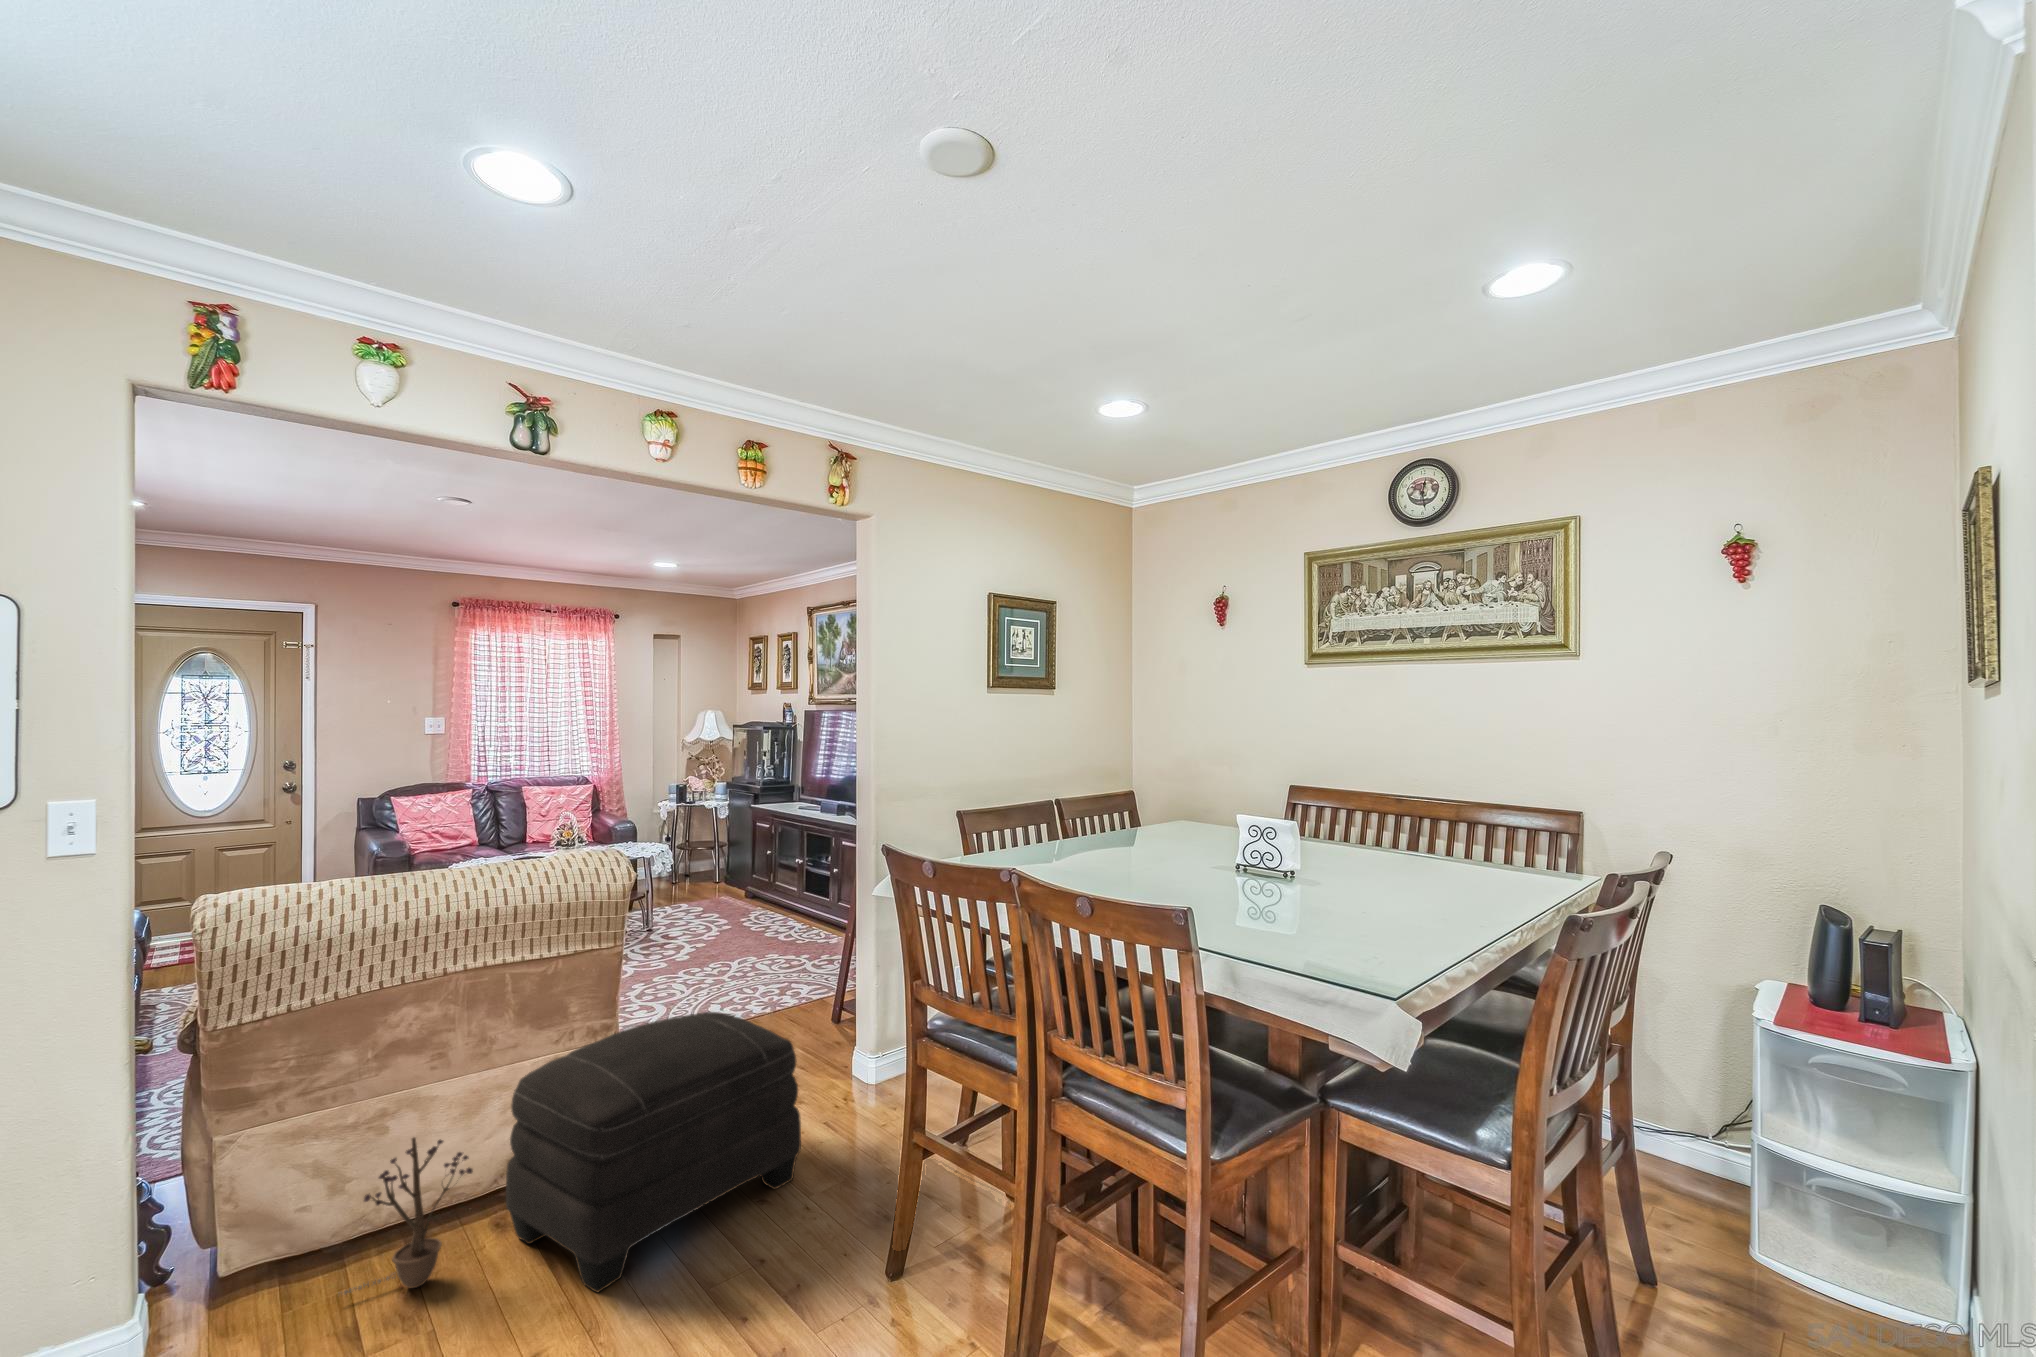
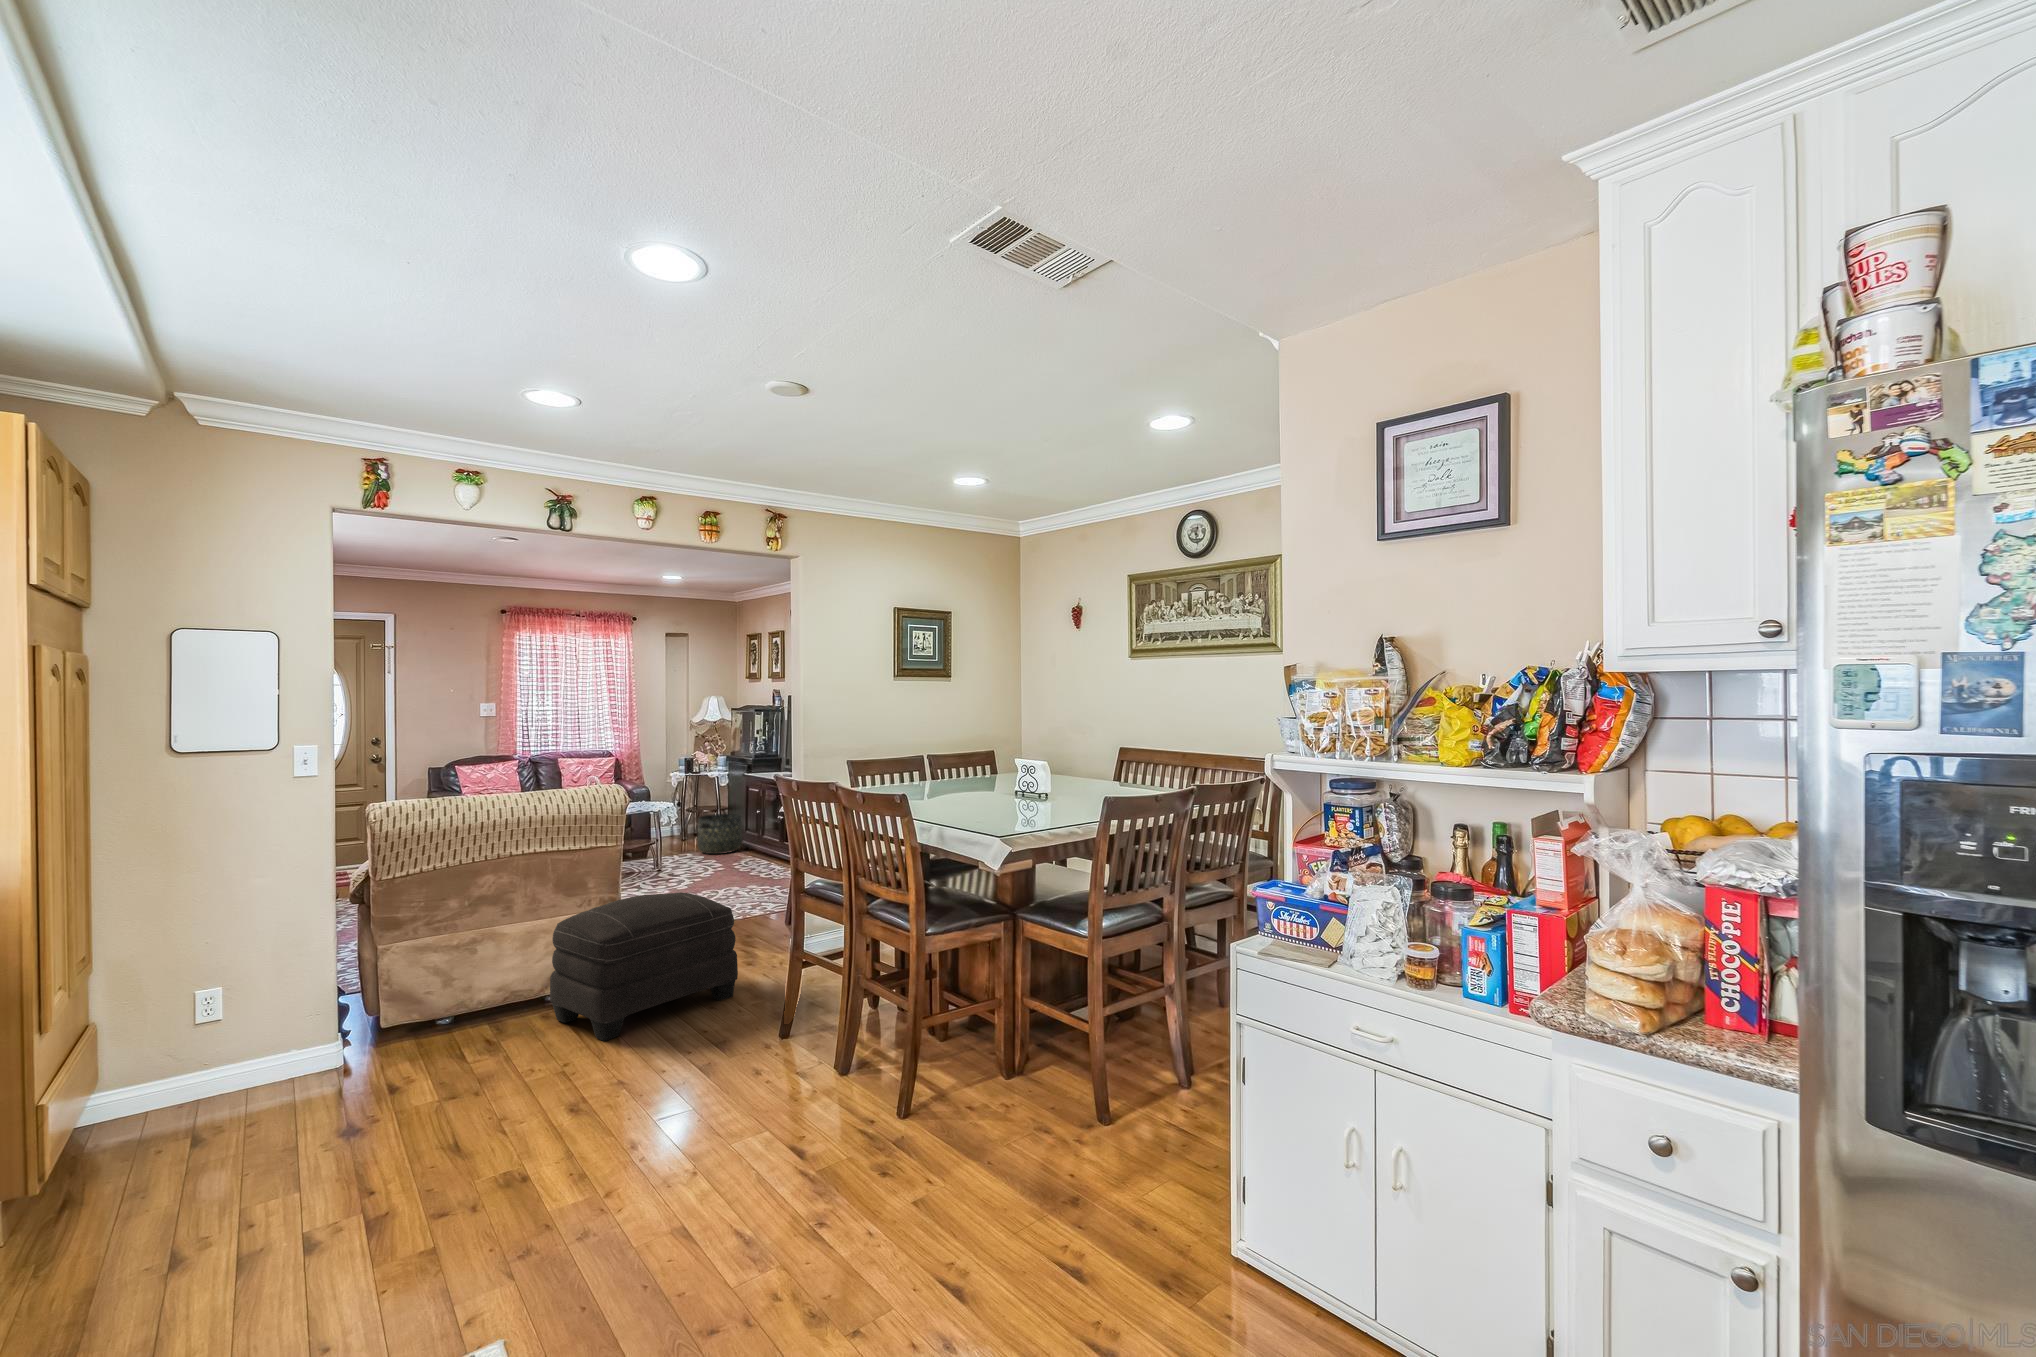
basket: none [696,855,752,908] -> present [697,814,742,854]
decorative plant: present [339,1137,473,1294] -> none [453,951,530,1042]

